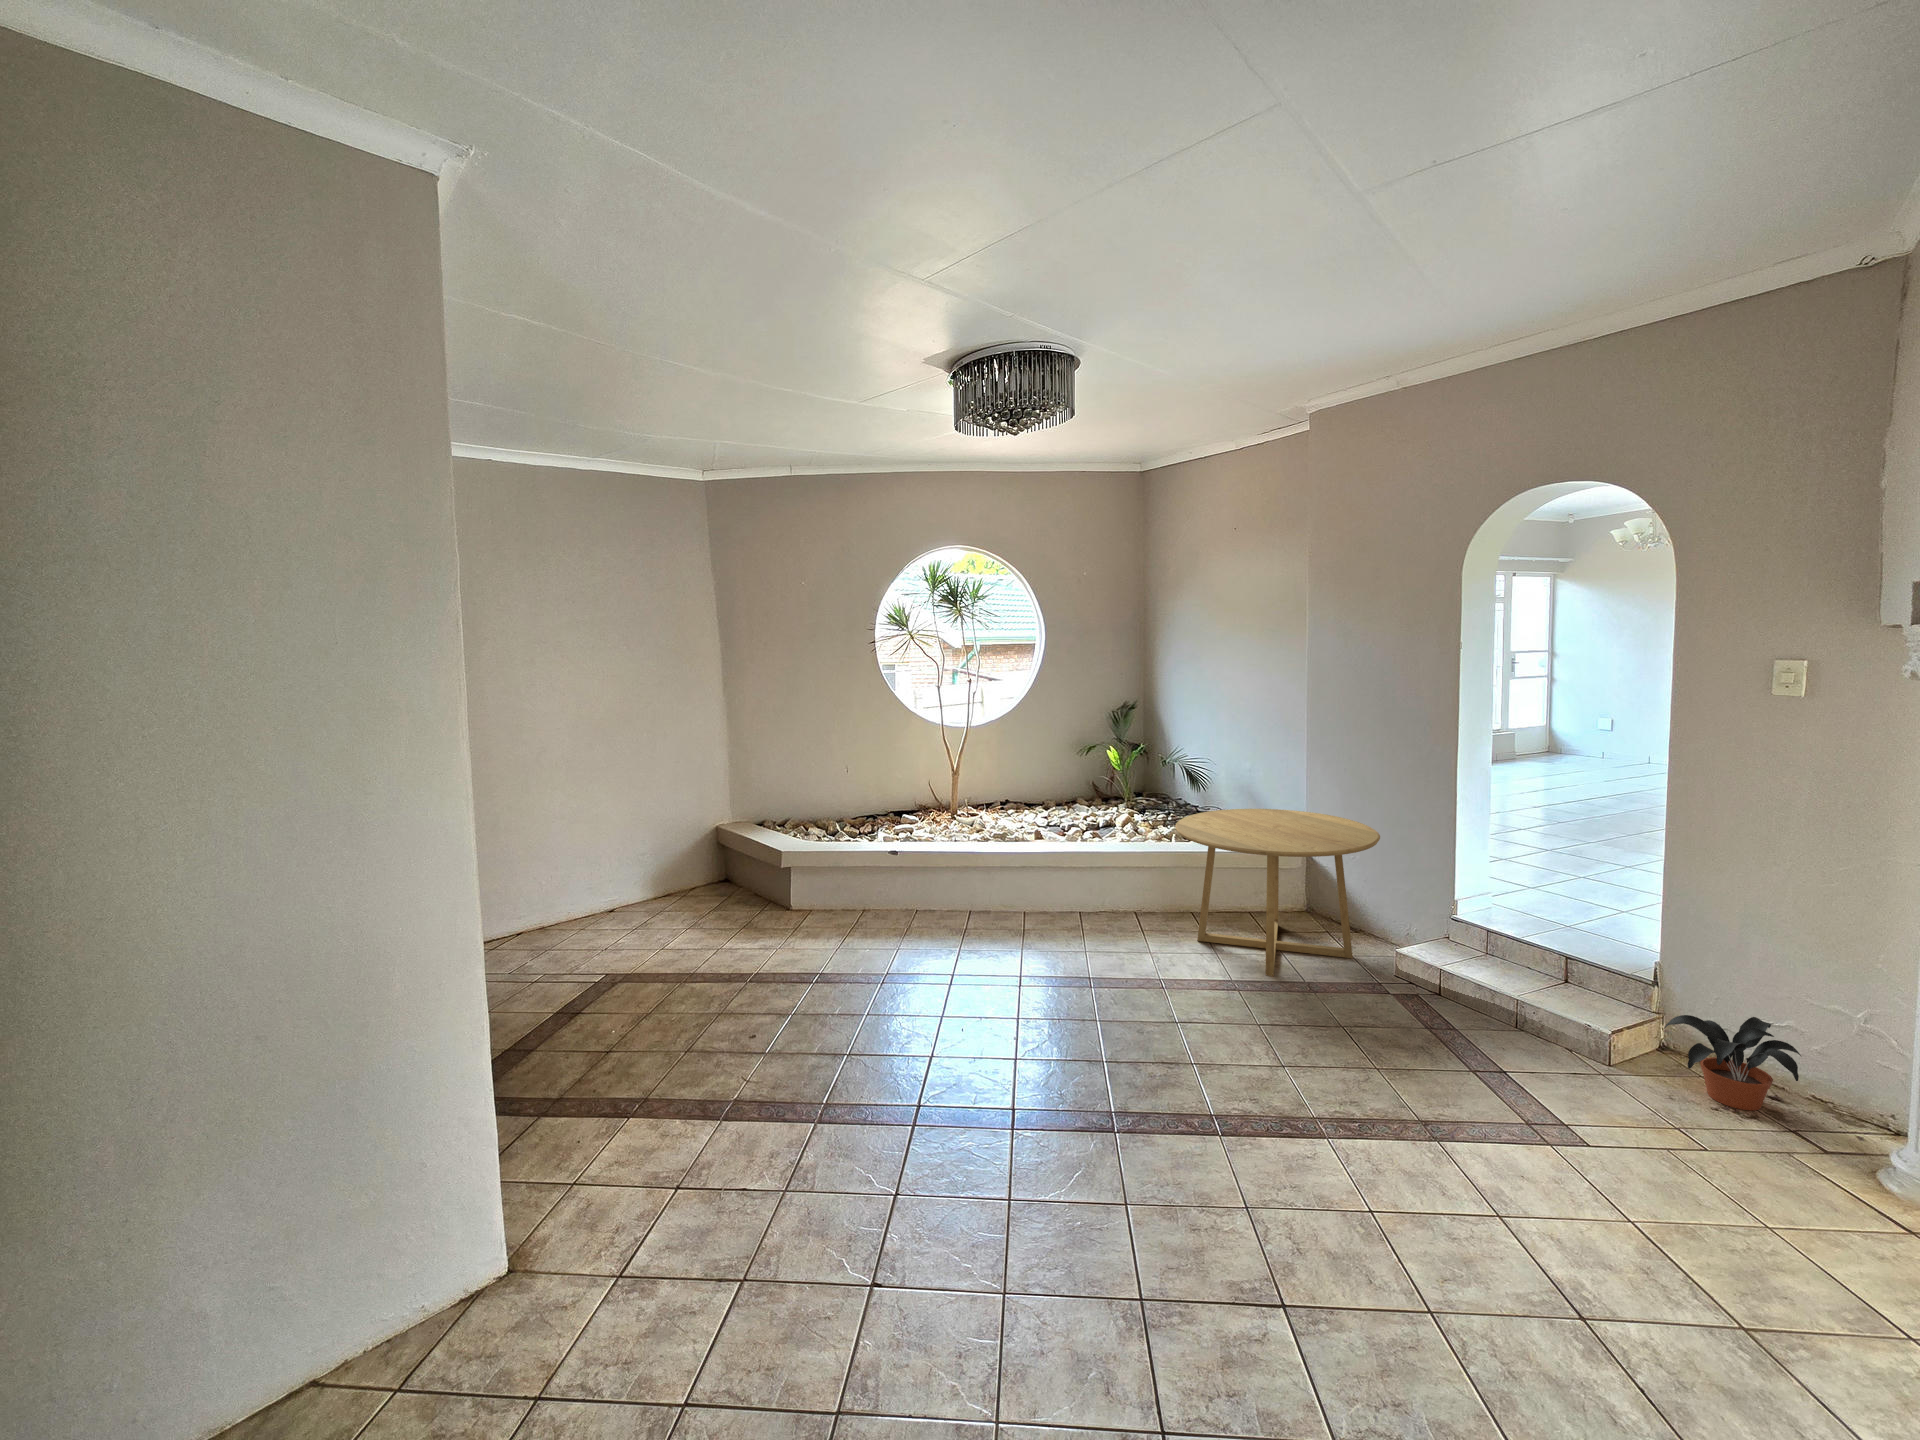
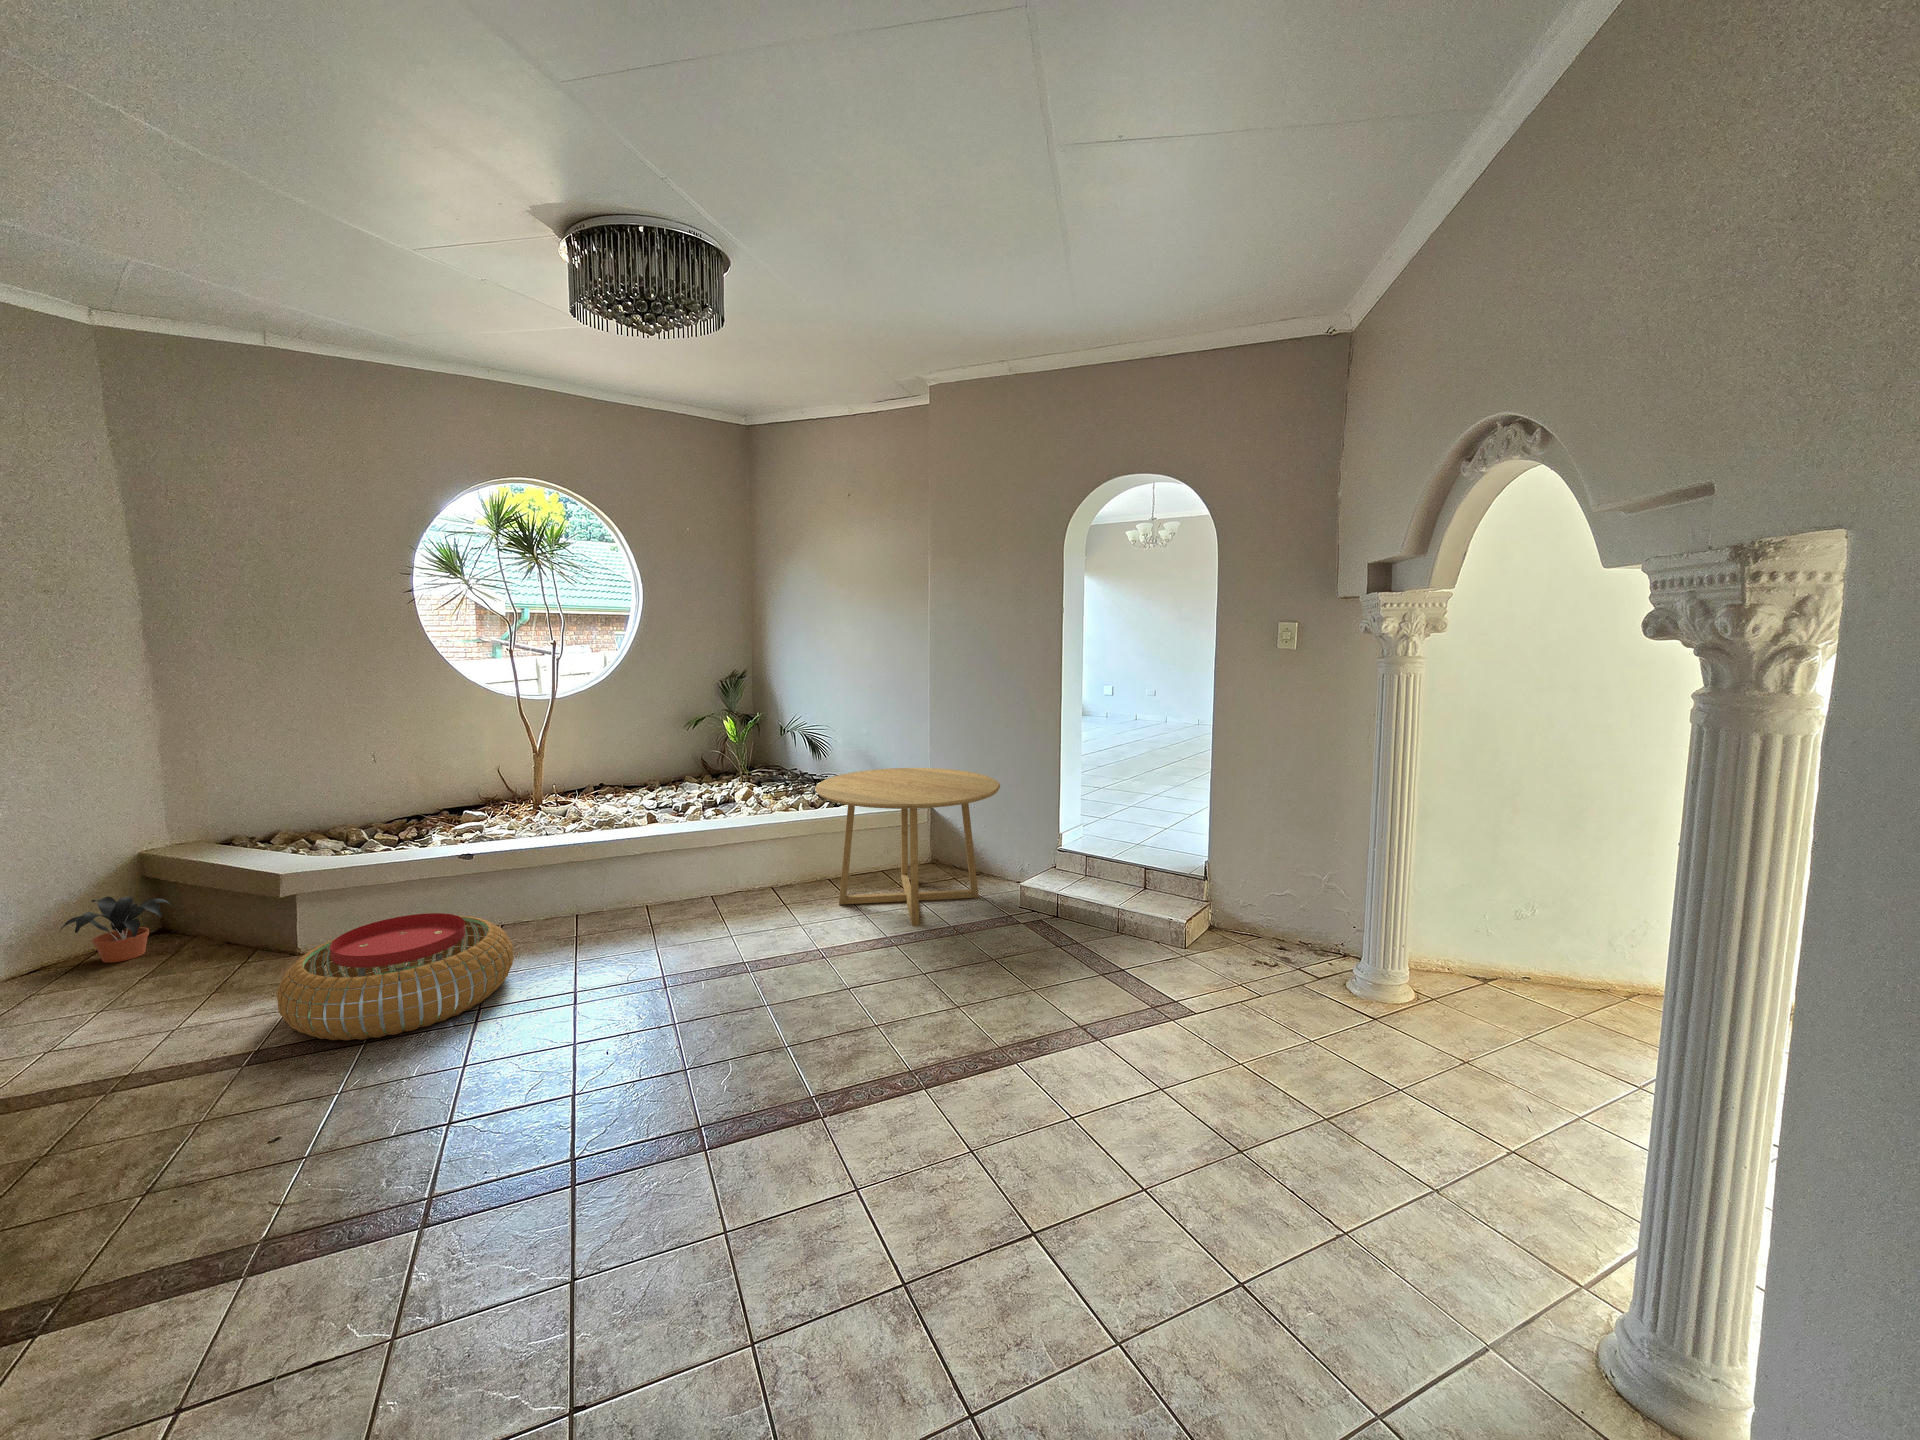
pouf: none [767,895,915,983] -> present [276,913,514,1041]
potted plant: present [1664,1015,1801,1110] -> present [60,897,171,963]

